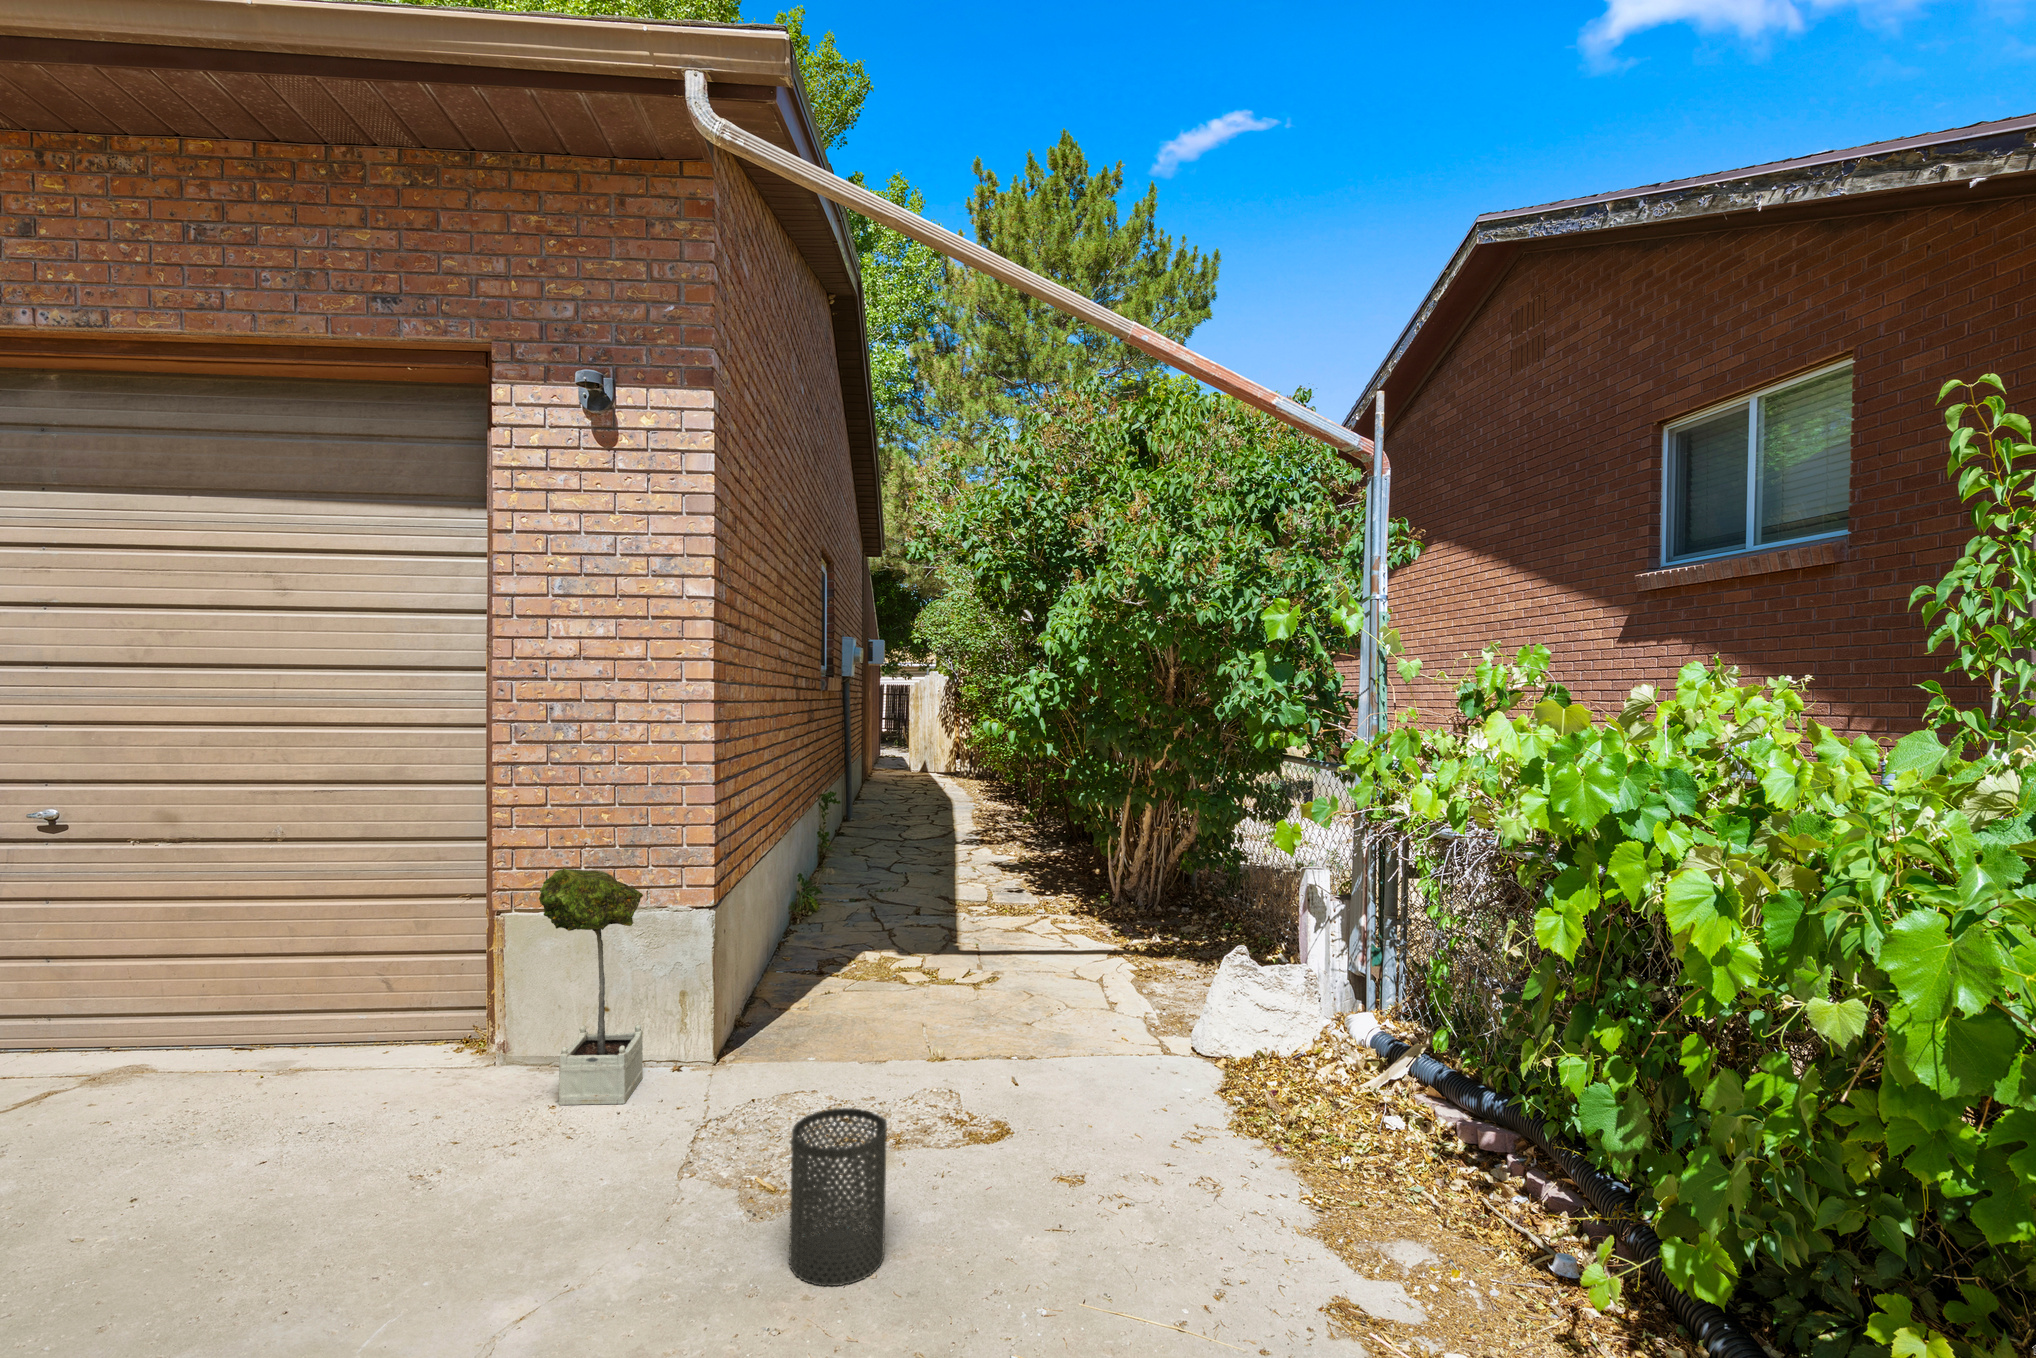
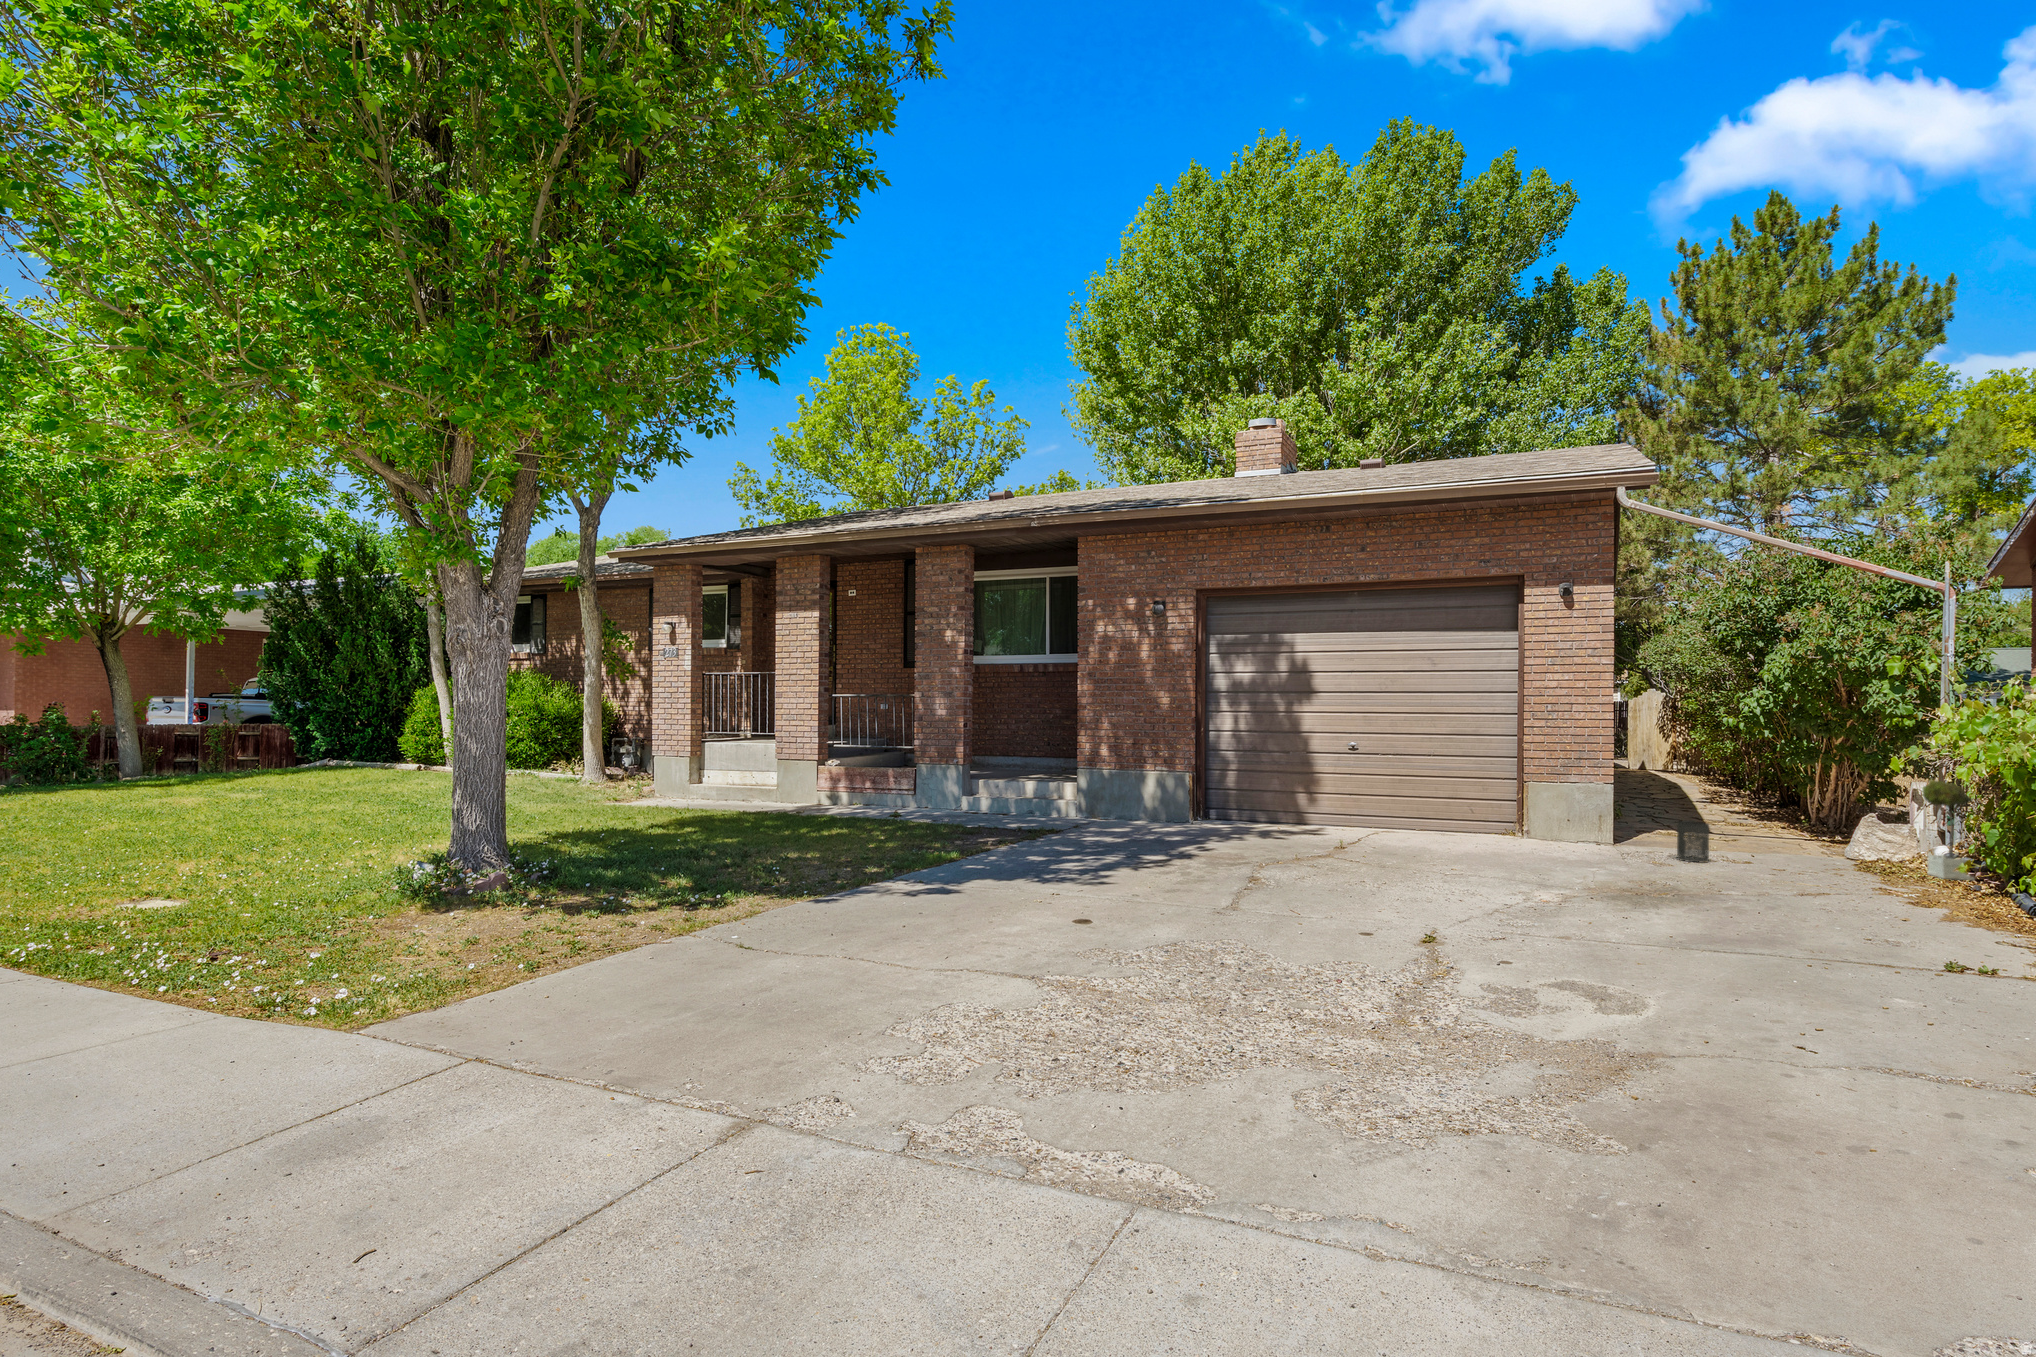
potted tree: present [539,868,643,1105] -> present [1923,779,1974,880]

